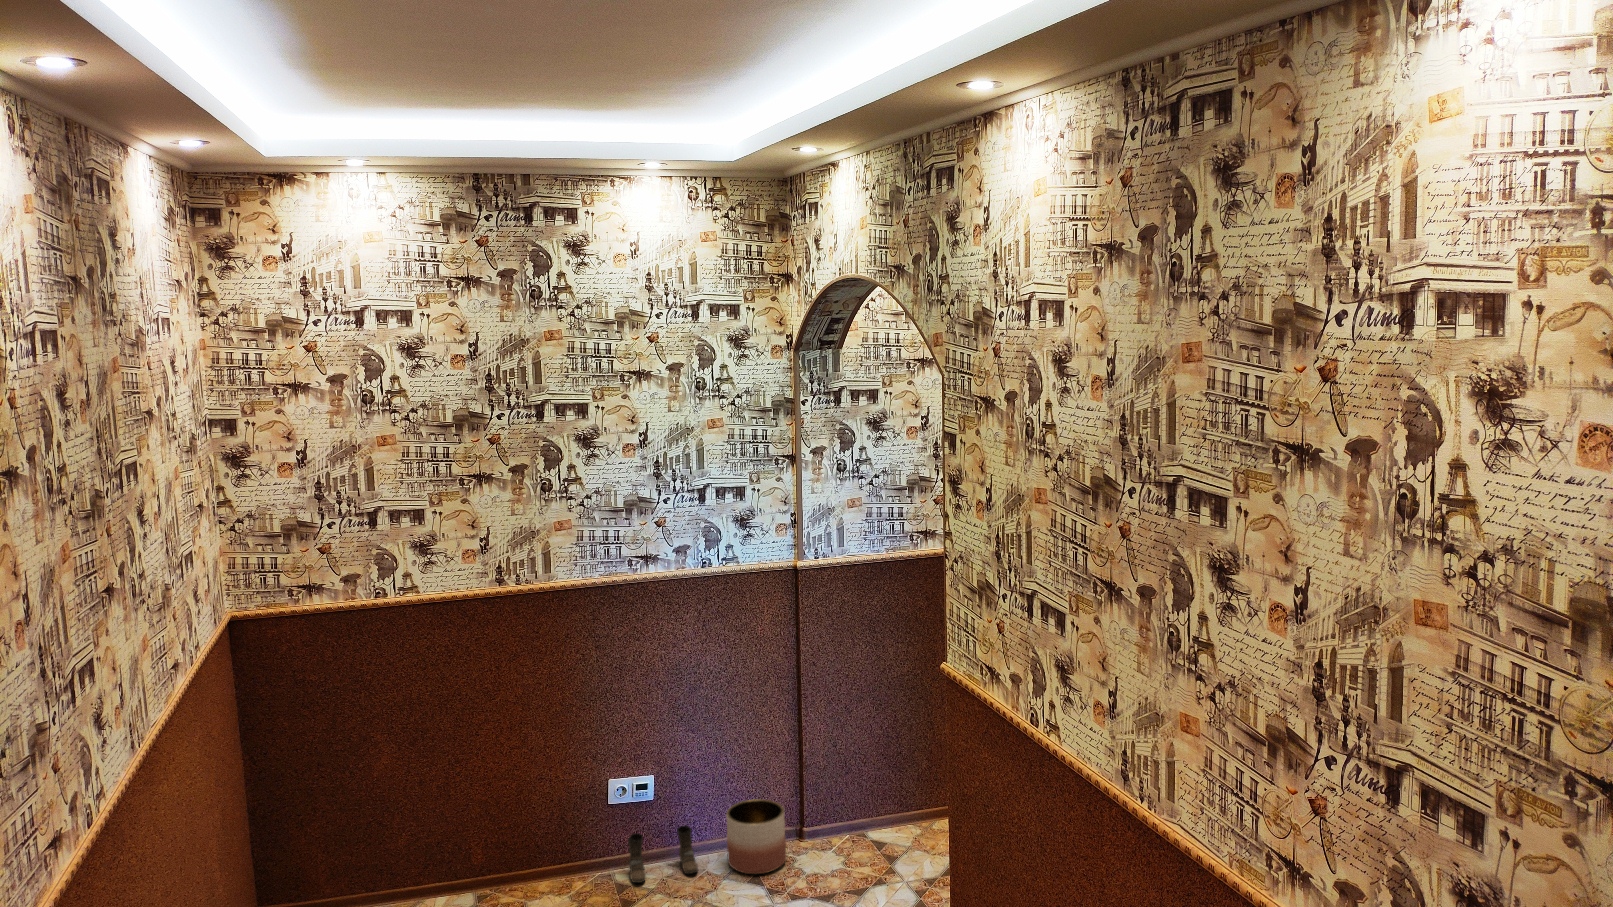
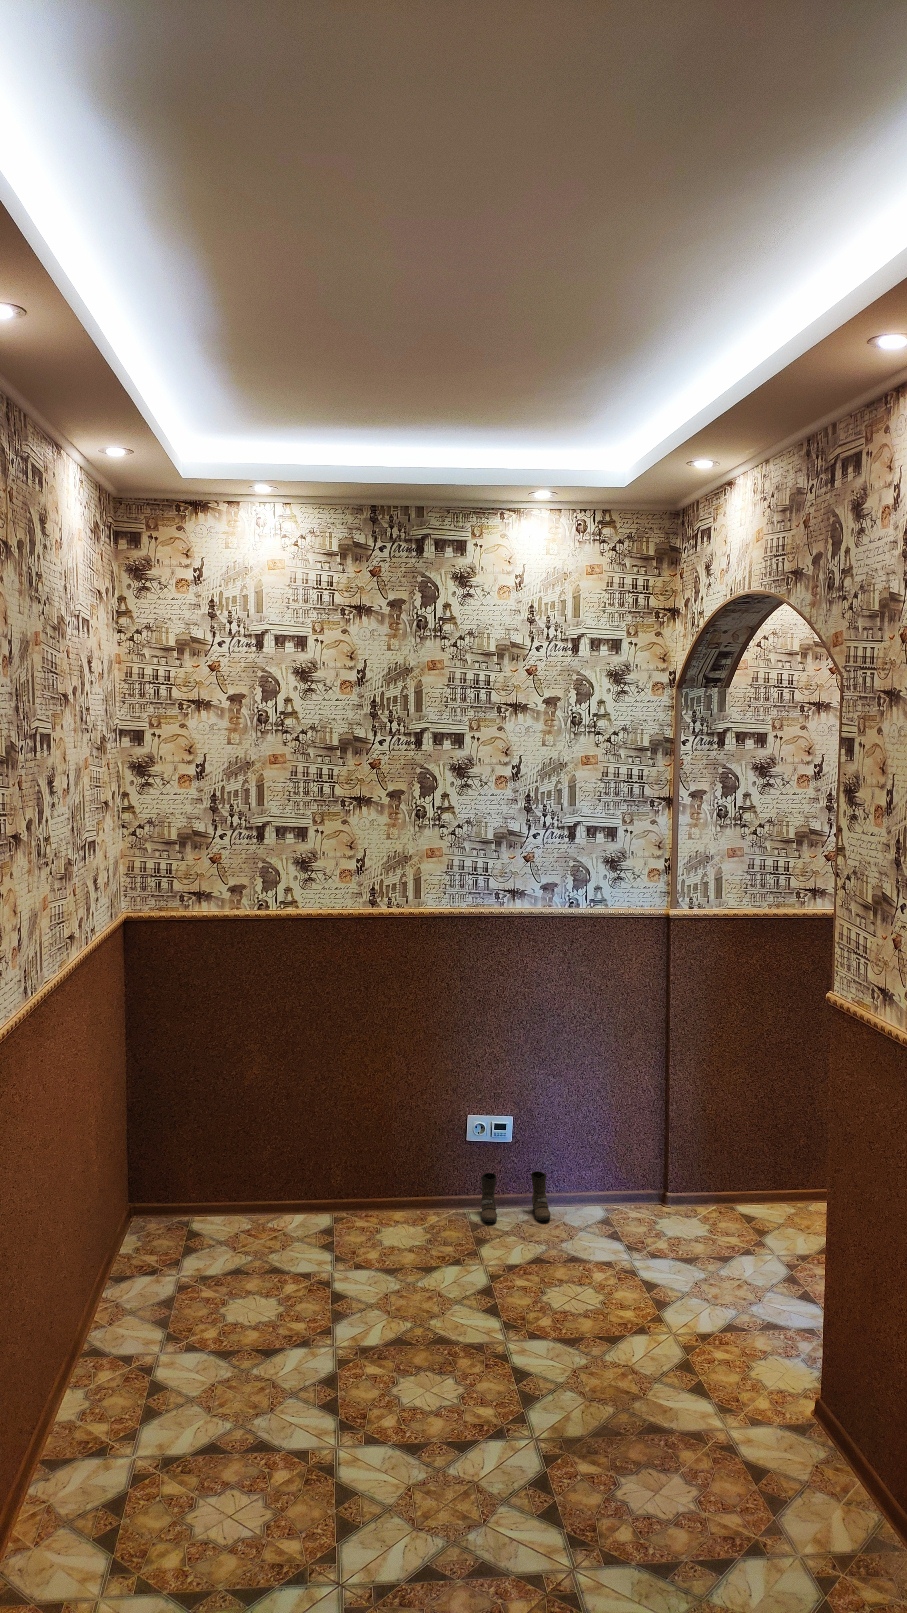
planter: present [726,799,786,874] -> none [582,1154,644,1229]

